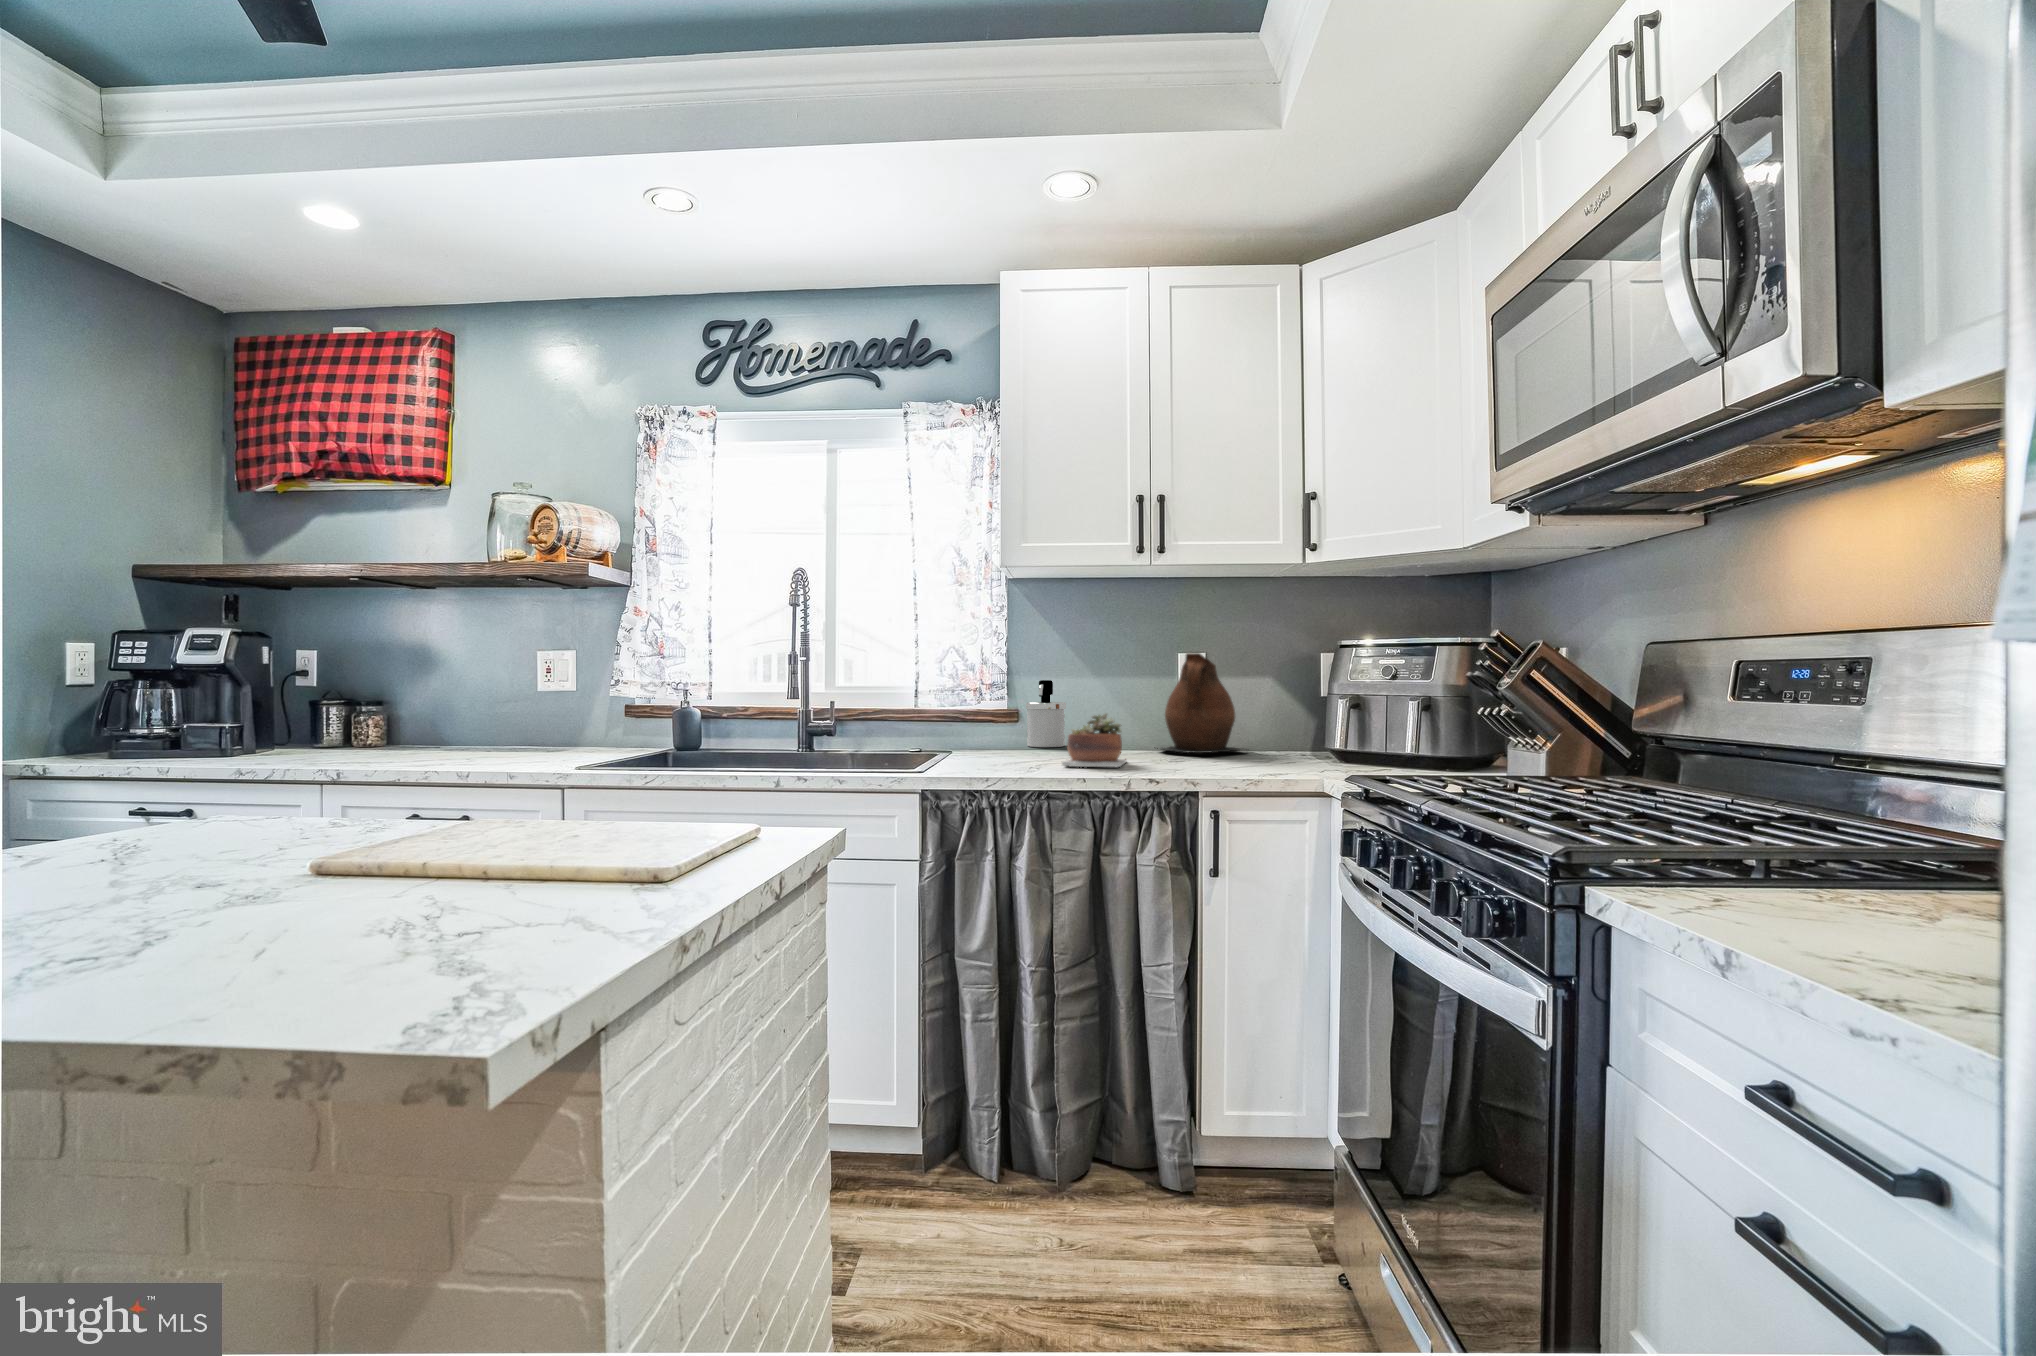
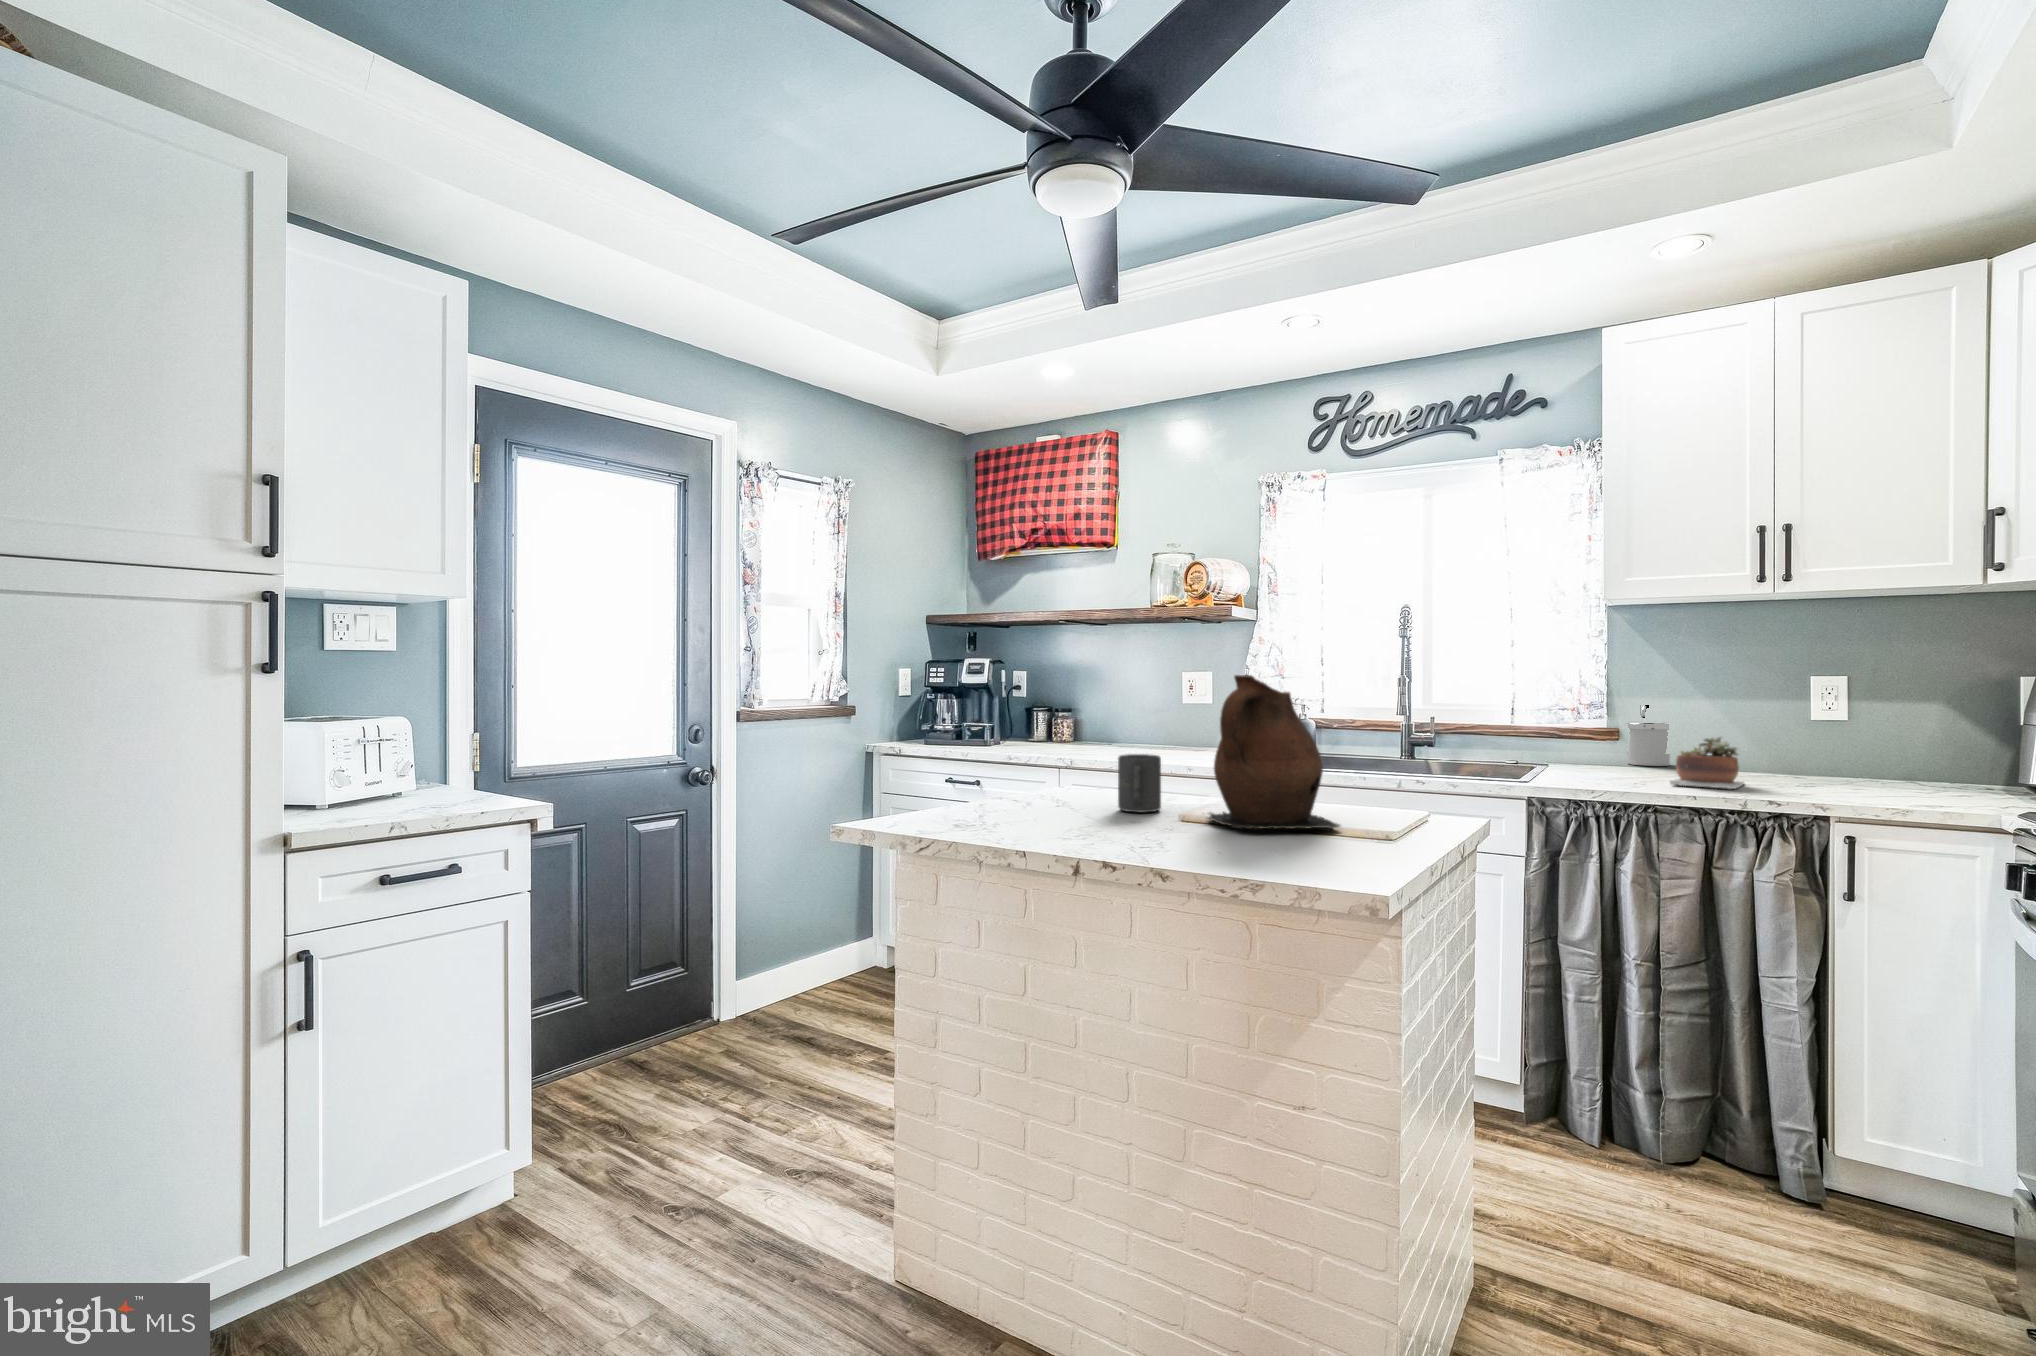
ceramic pitcher: present [1157,653,1244,753] -> present [1209,675,1340,830]
mug: none [177,760,278,869] -> present [1118,754,1161,813]

